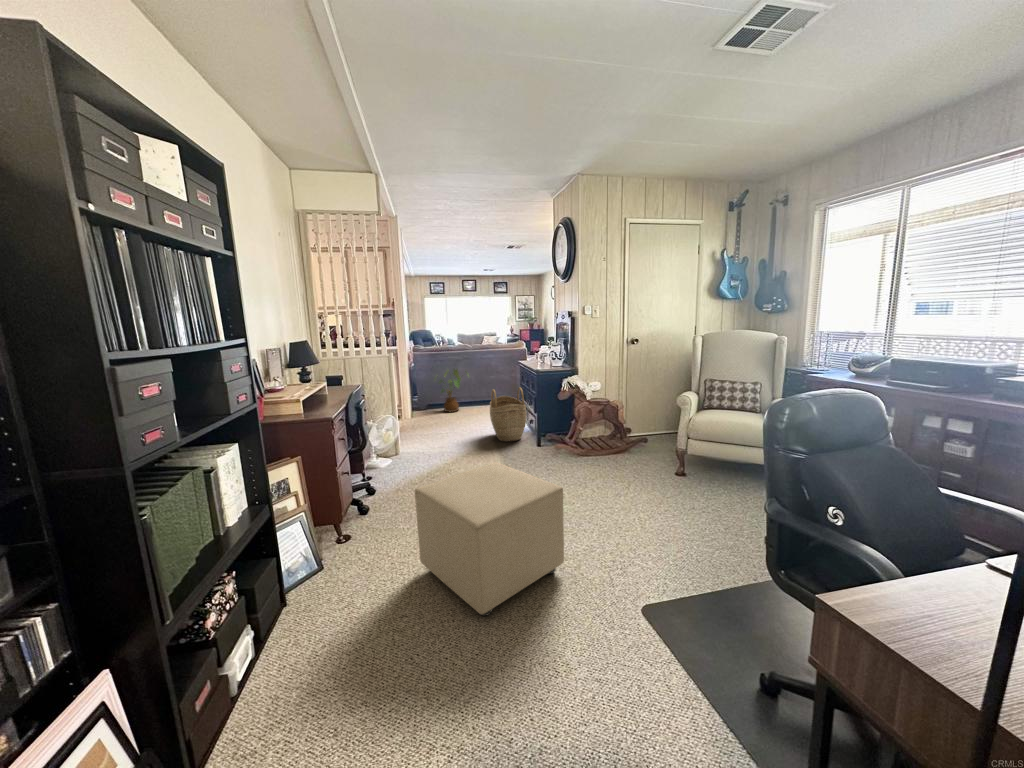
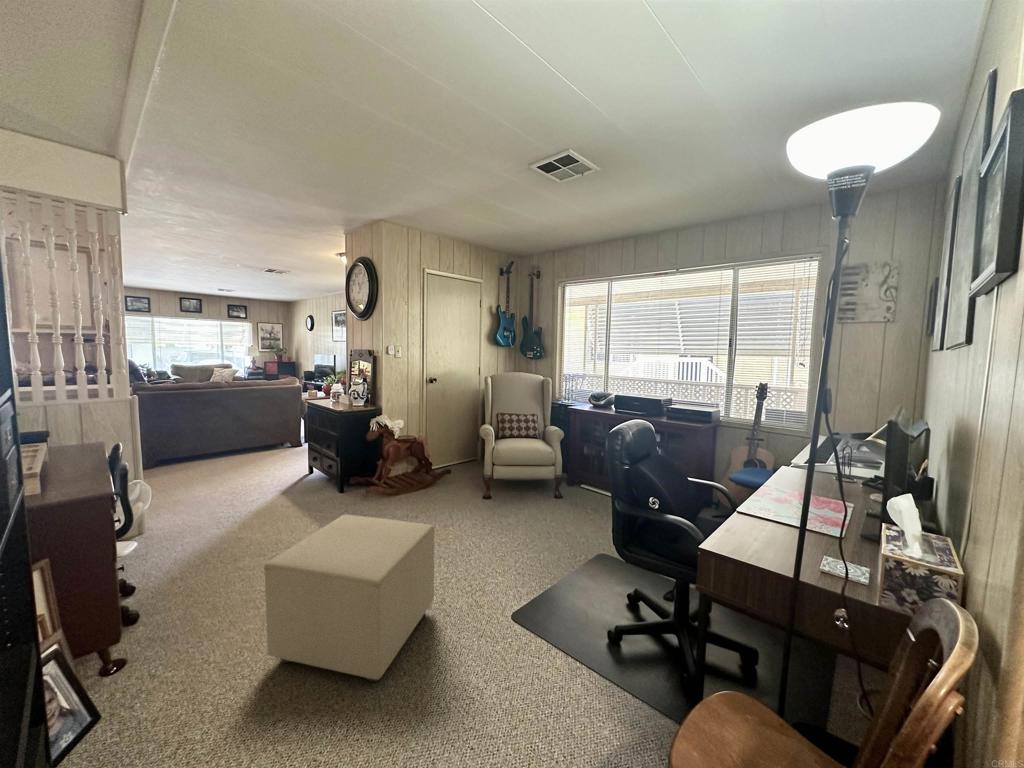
house plant: present [439,369,461,412] -> none [169,411,225,468]
woven basket: present [490,387,527,442] -> none [273,430,323,494]

